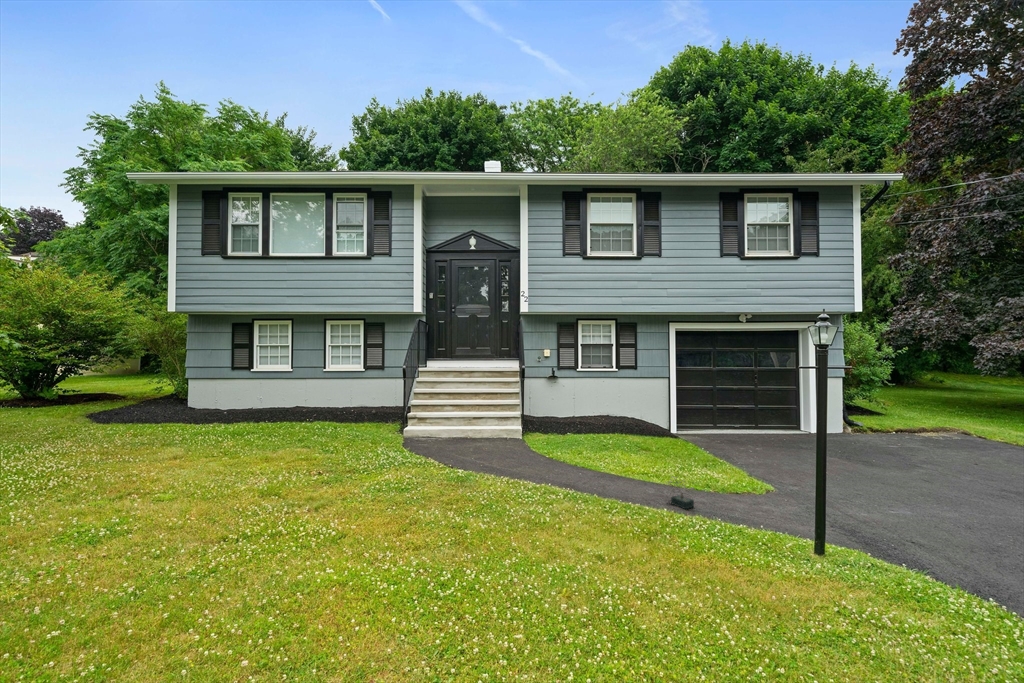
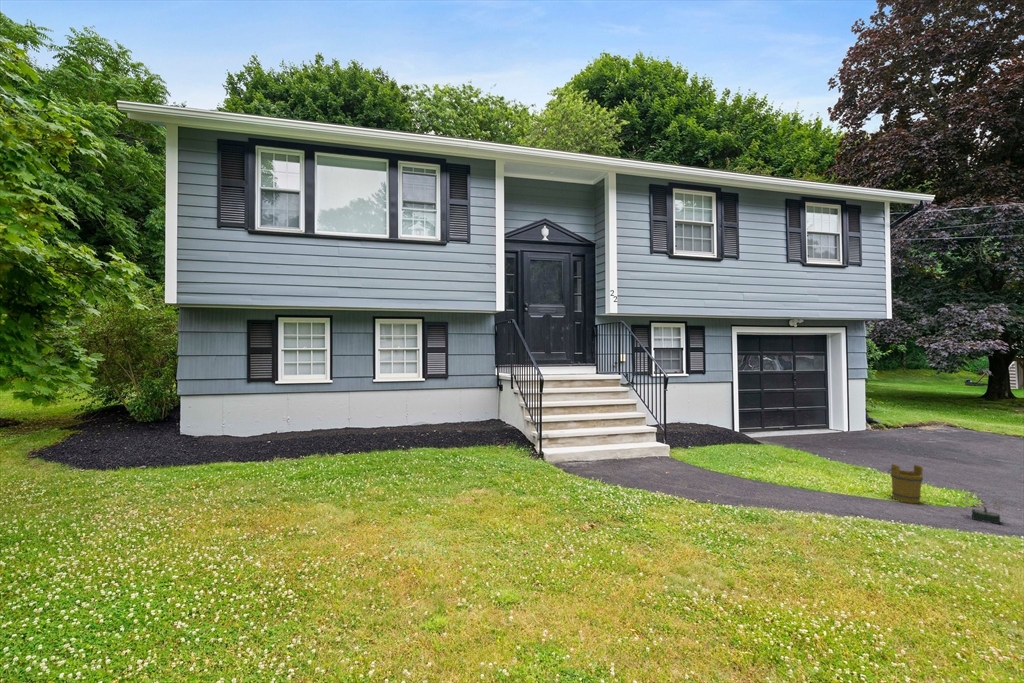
bucket: none [640,453,666,489] -> present [891,464,923,503]

